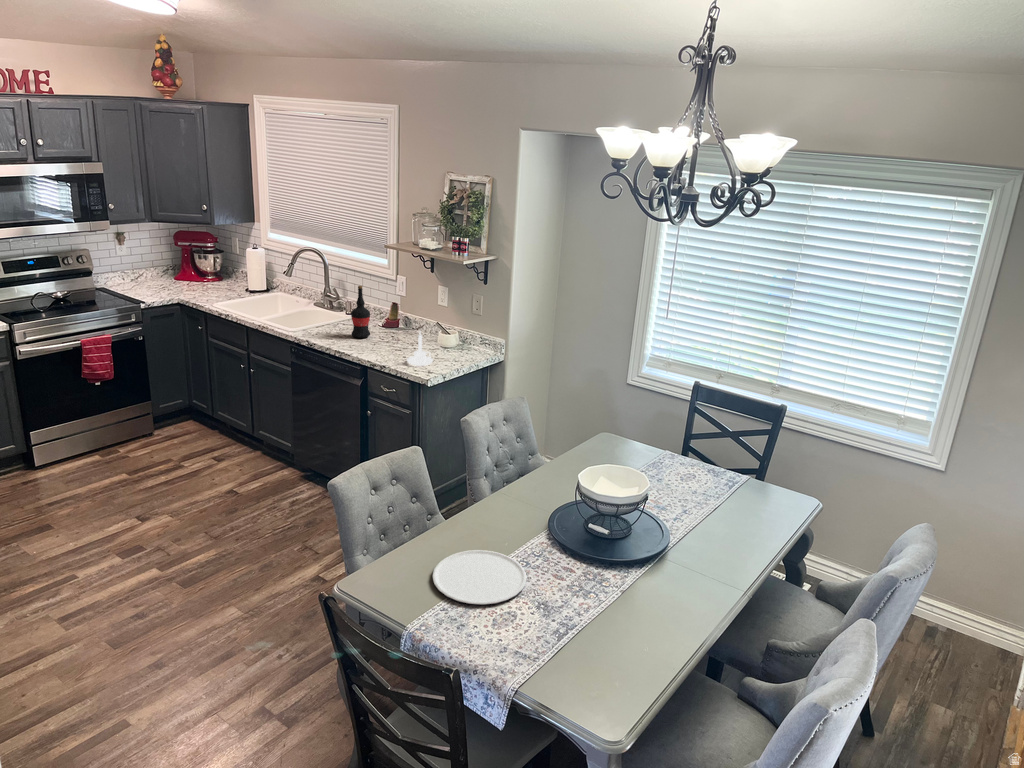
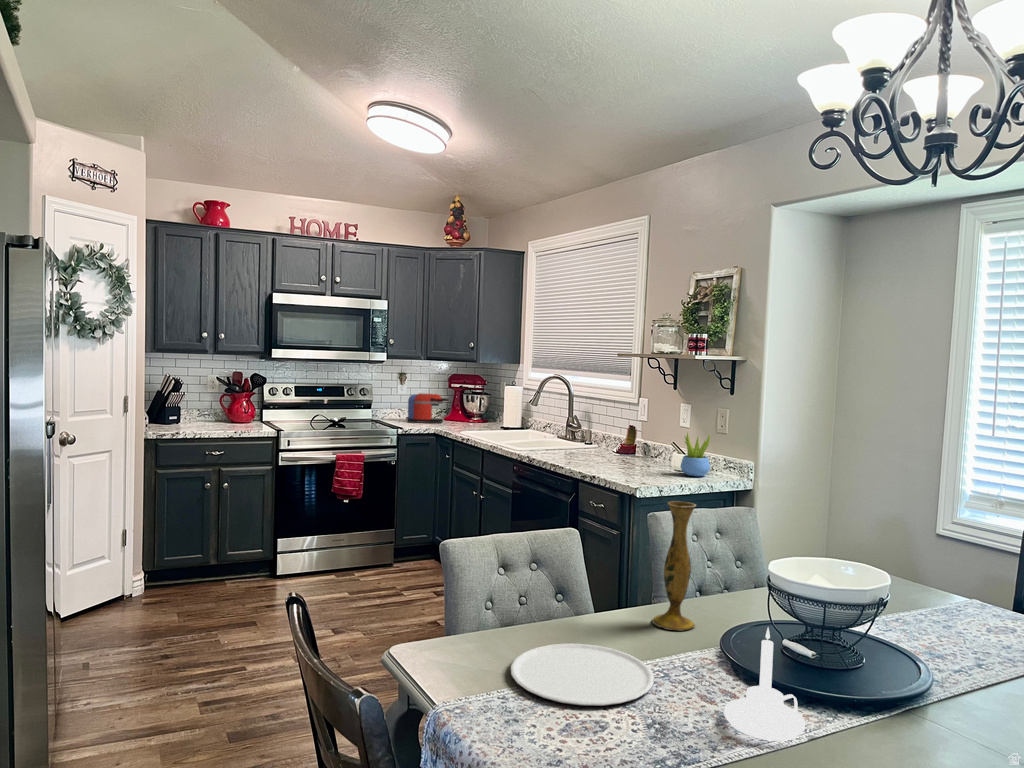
coffee maker: none [137,257,183,288] -> present [407,393,449,423]
wine bottle: present [351,286,370,338] -> none [578,399,600,459]
succulent plant: none [448,319,471,354] -> present [681,432,710,476]
candle holder: present [407,332,433,366] -> present [724,628,805,741]
vase: none [494,435,524,522] -> present [652,501,696,630]

